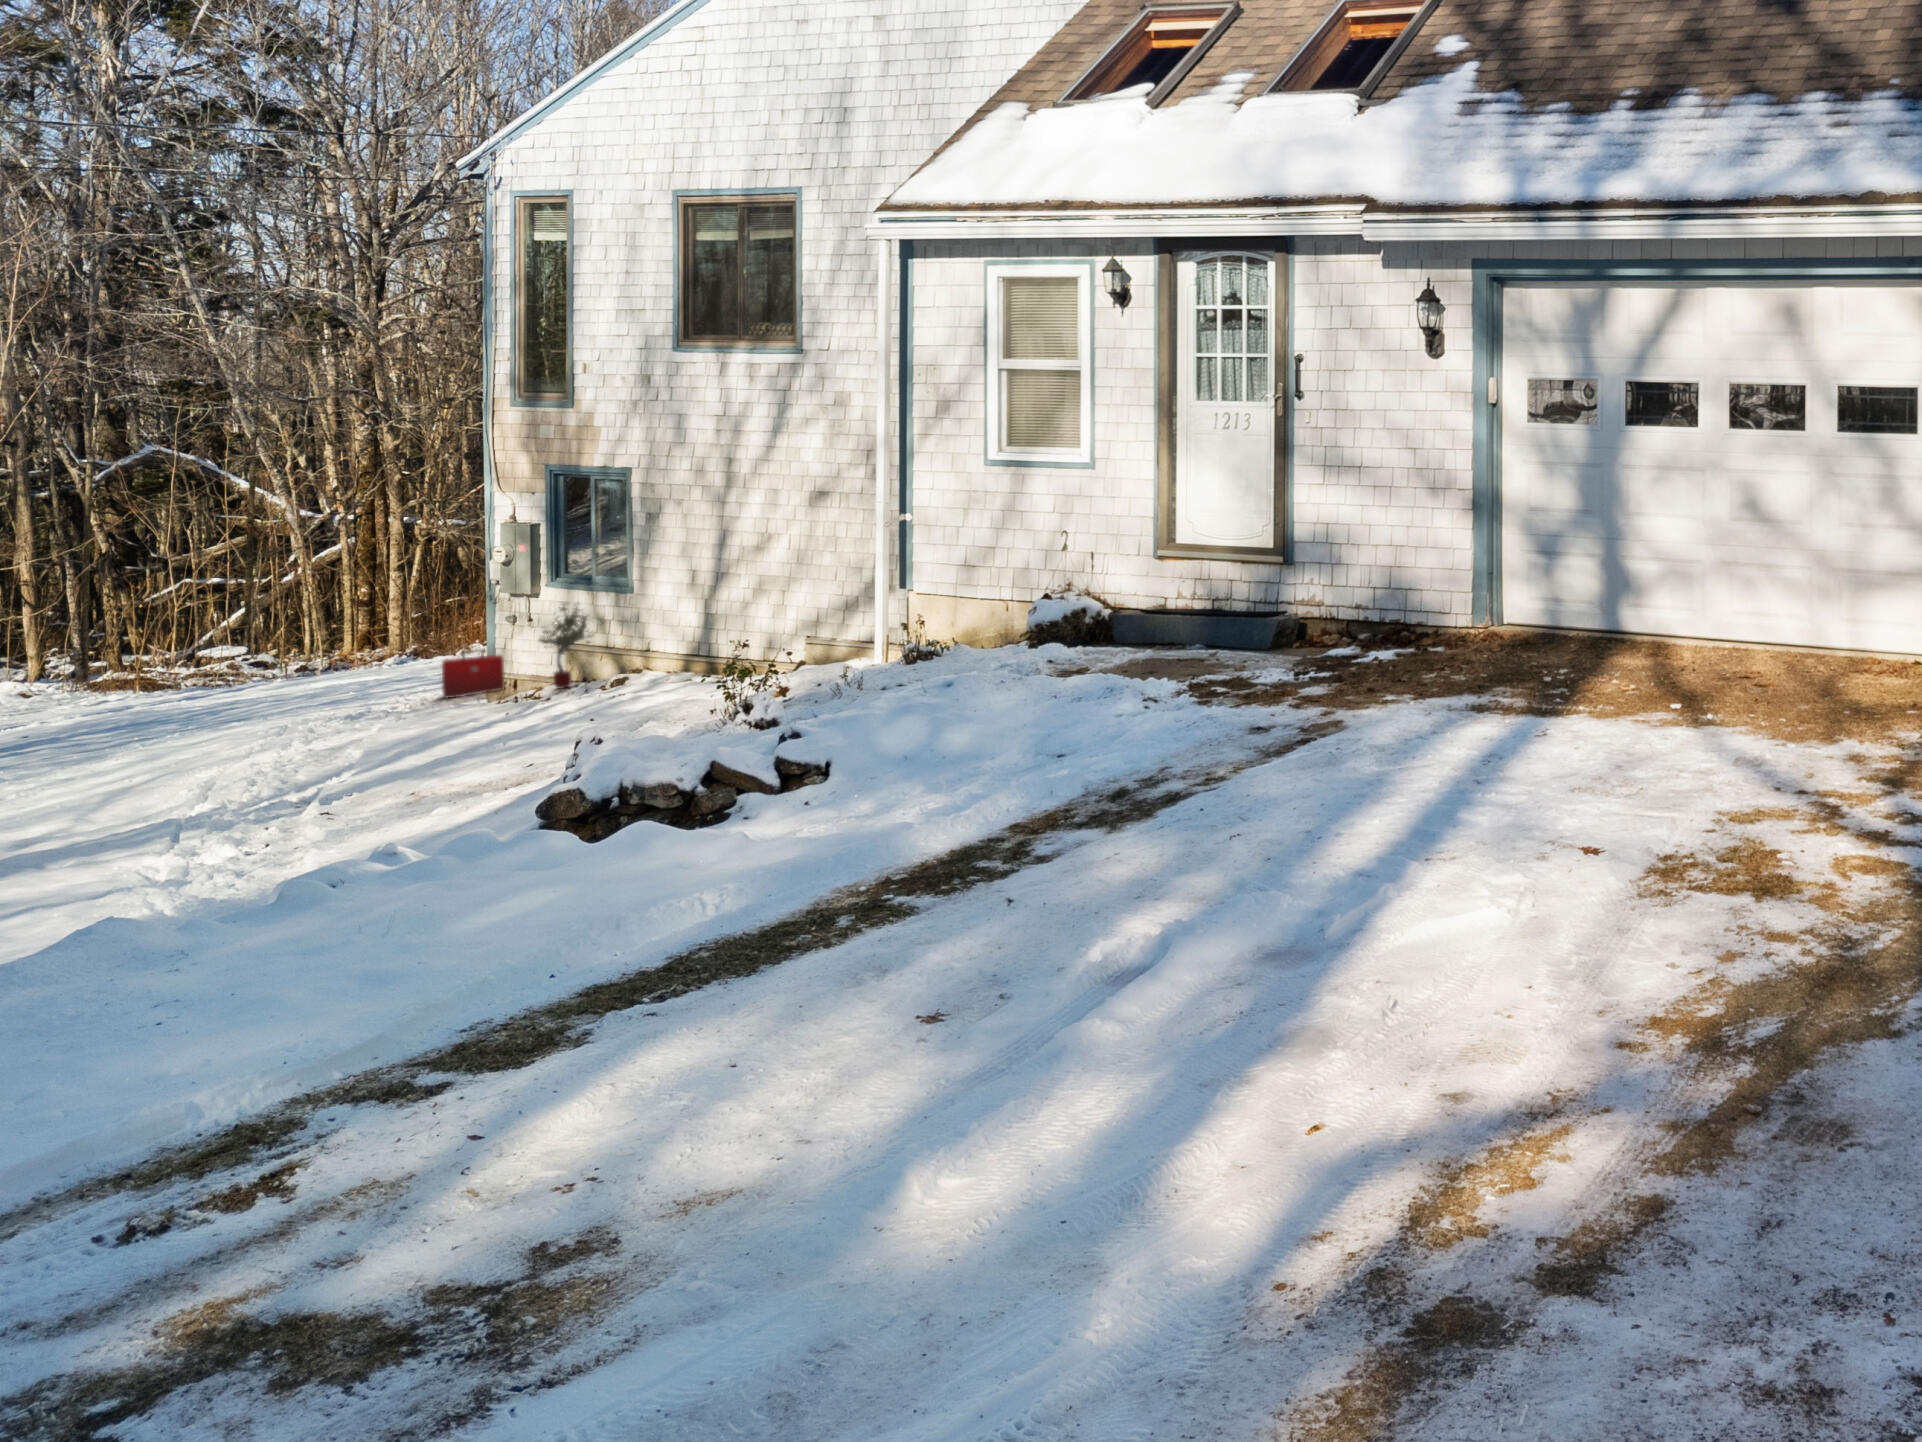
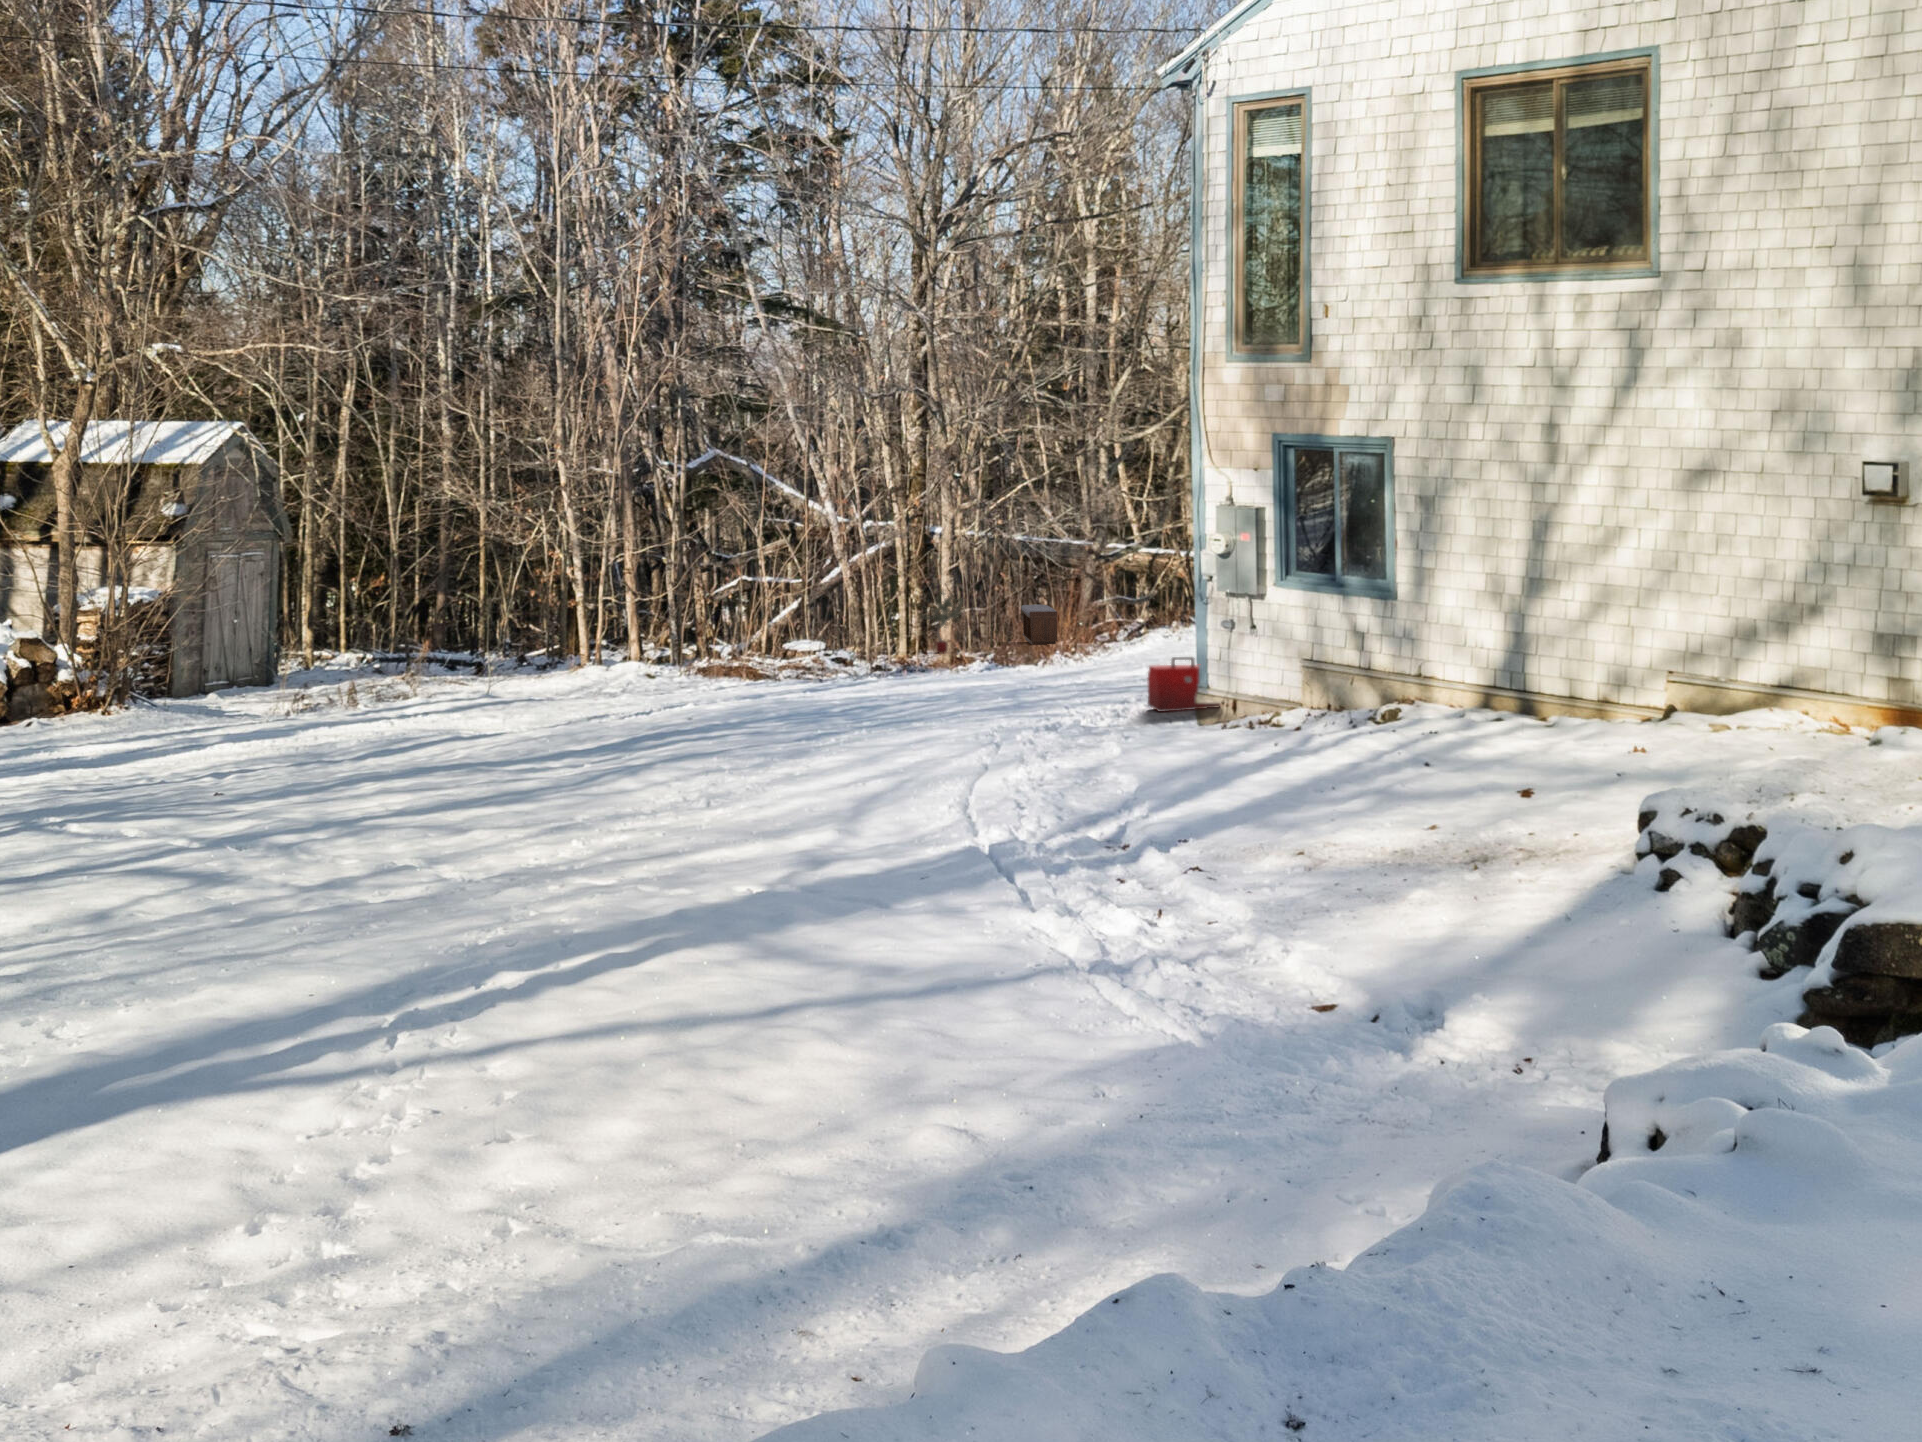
bench: none [438,600,471,640] -> present [1021,605,1058,645]
potted tree: present [539,607,594,689] -> present [921,590,963,654]

